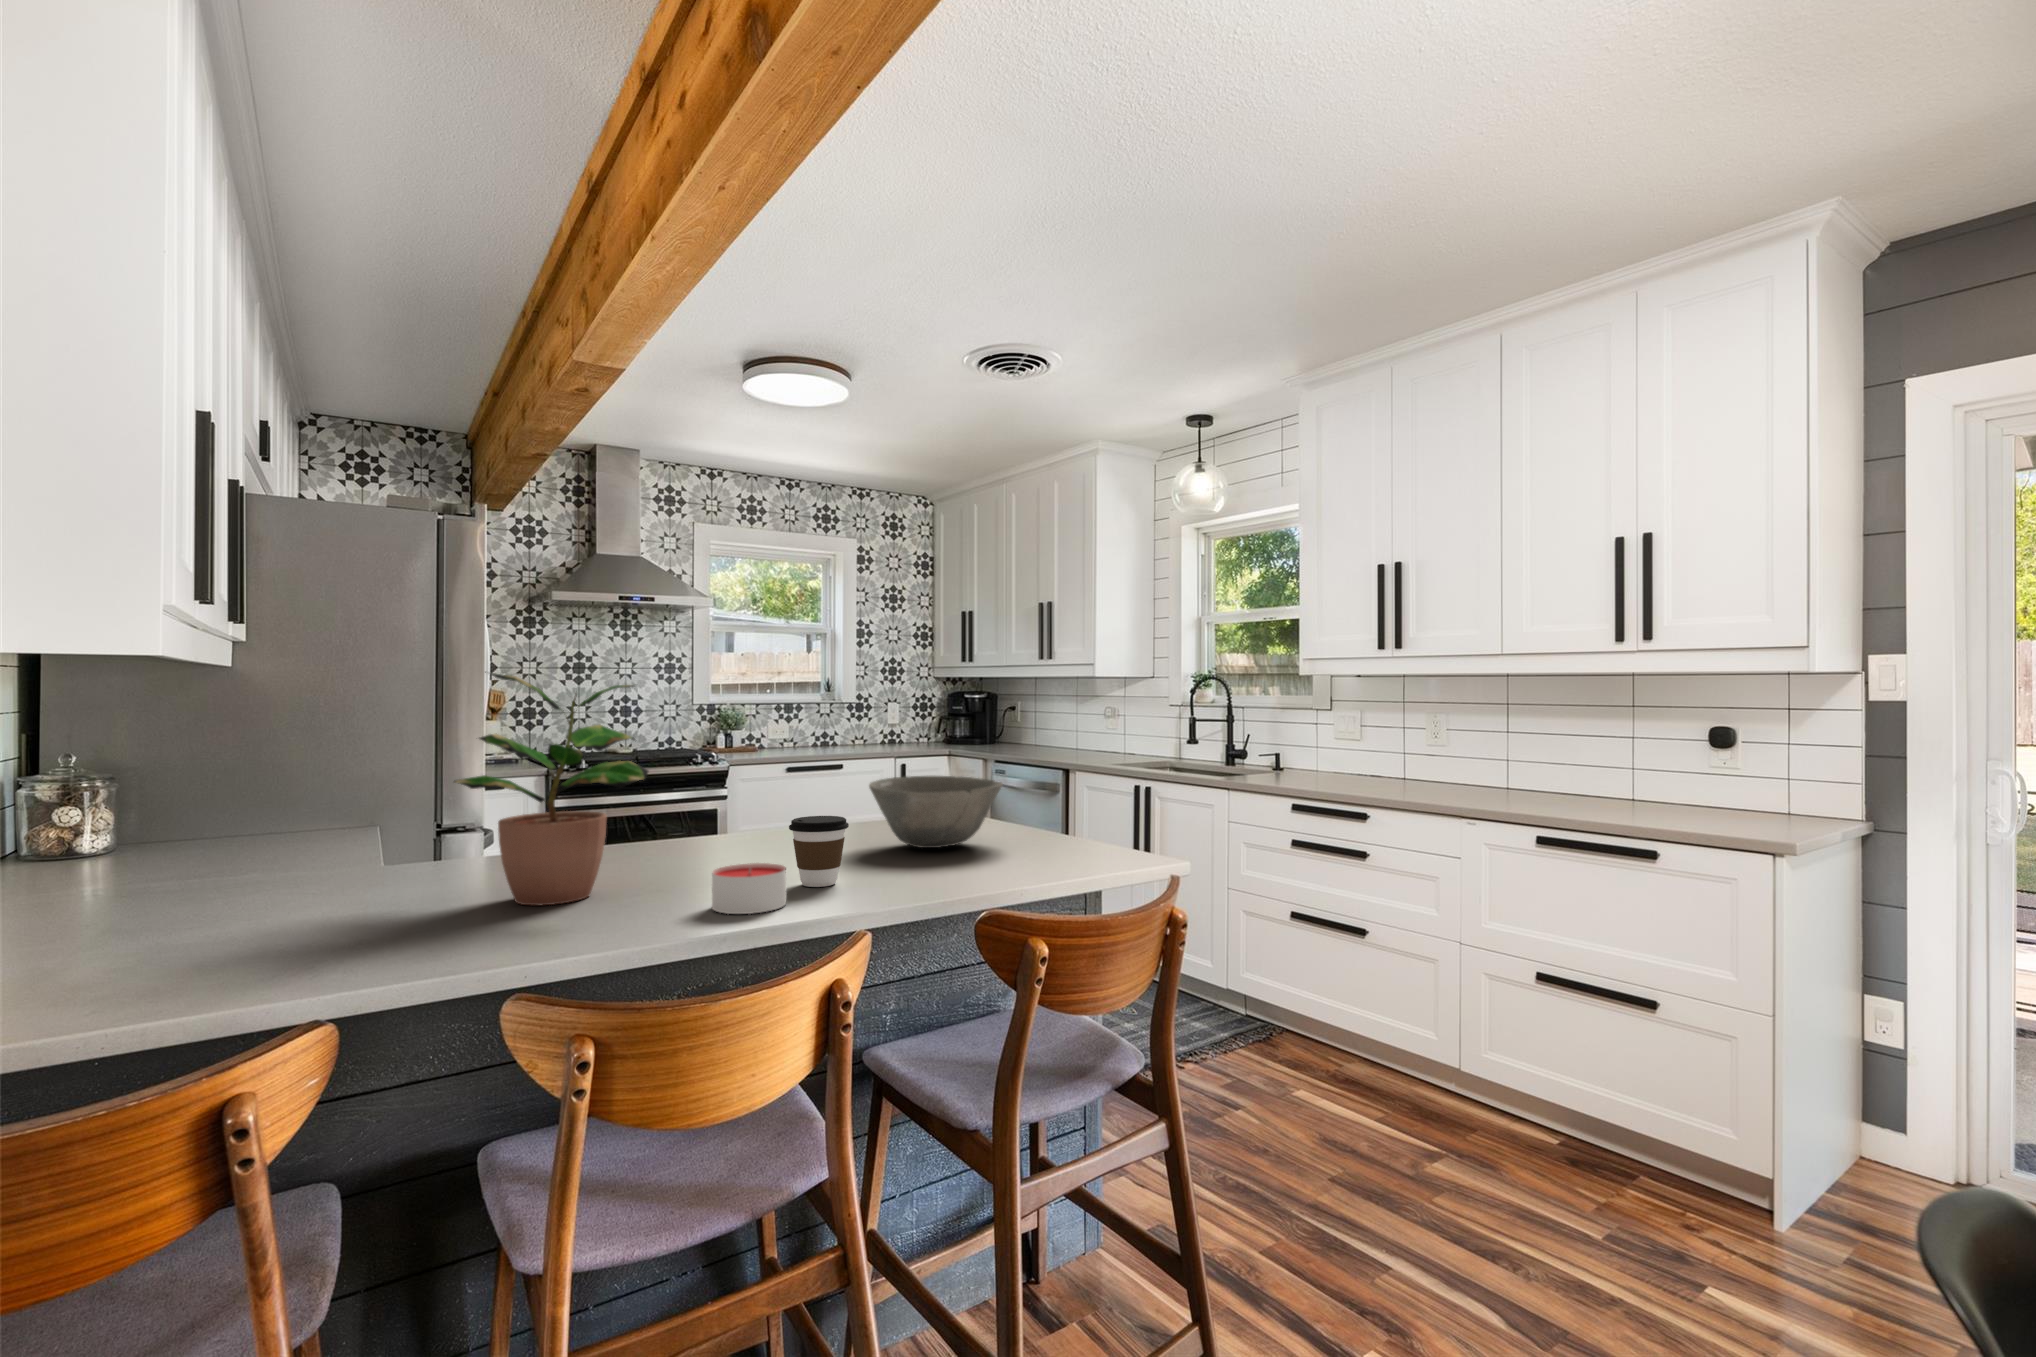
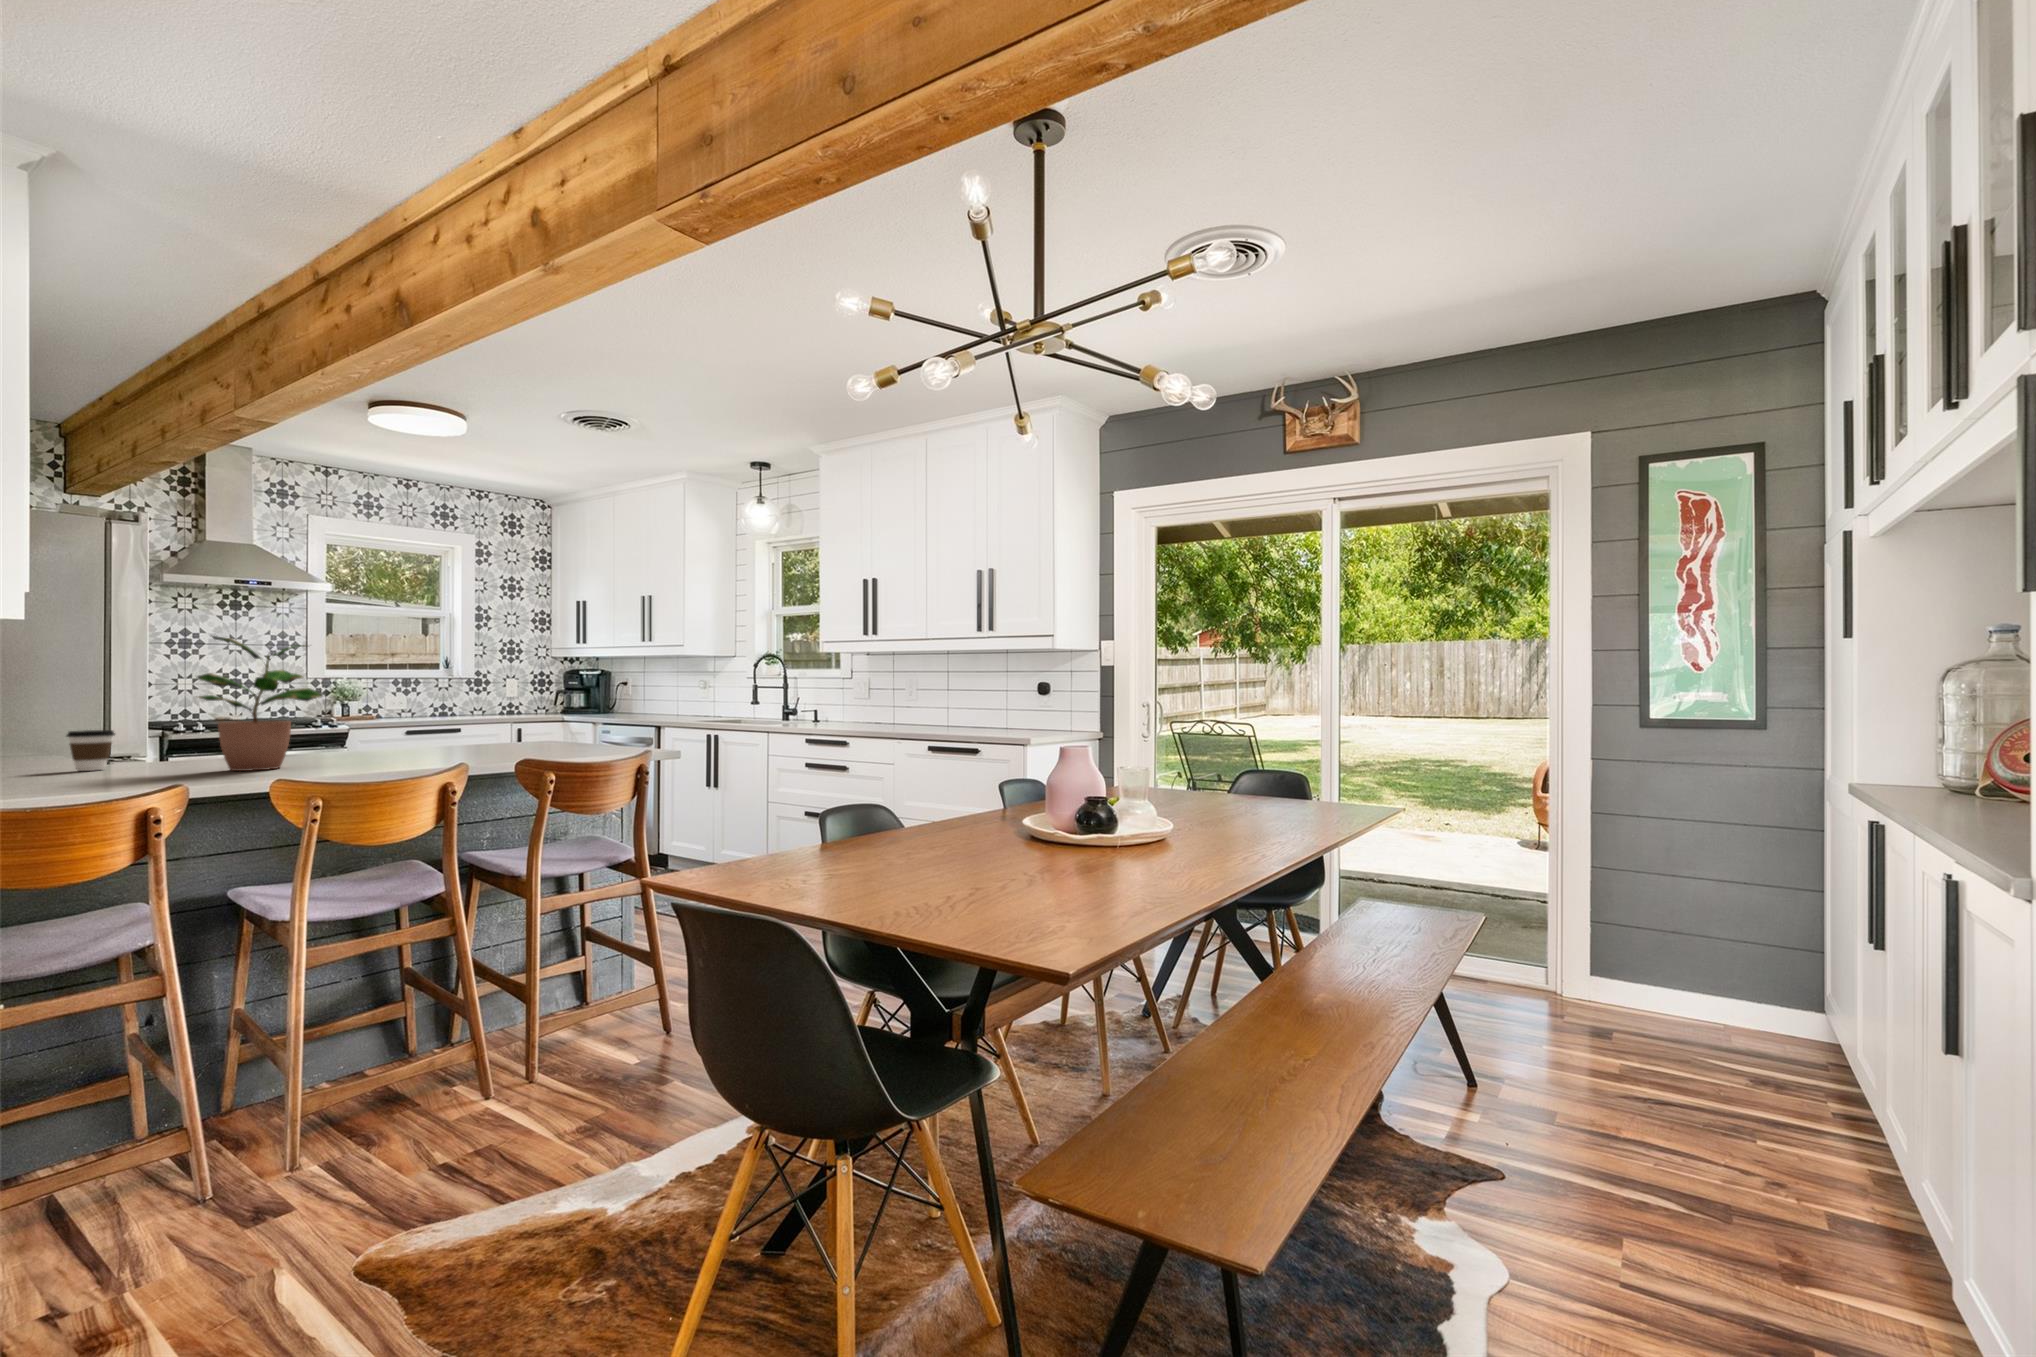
bowl: present [869,776,1003,848] -> none [471,709,564,750]
coffee cup: present [789,816,849,887] -> present [67,730,115,771]
candle: present [712,863,786,914] -> none [367,745,414,767]

